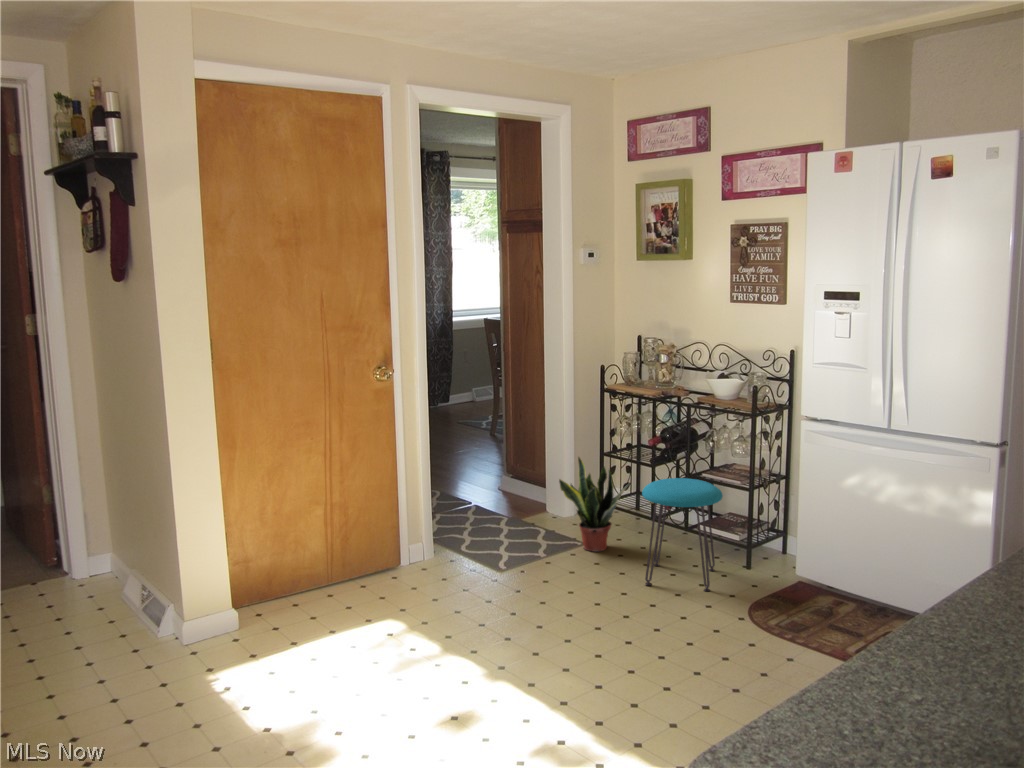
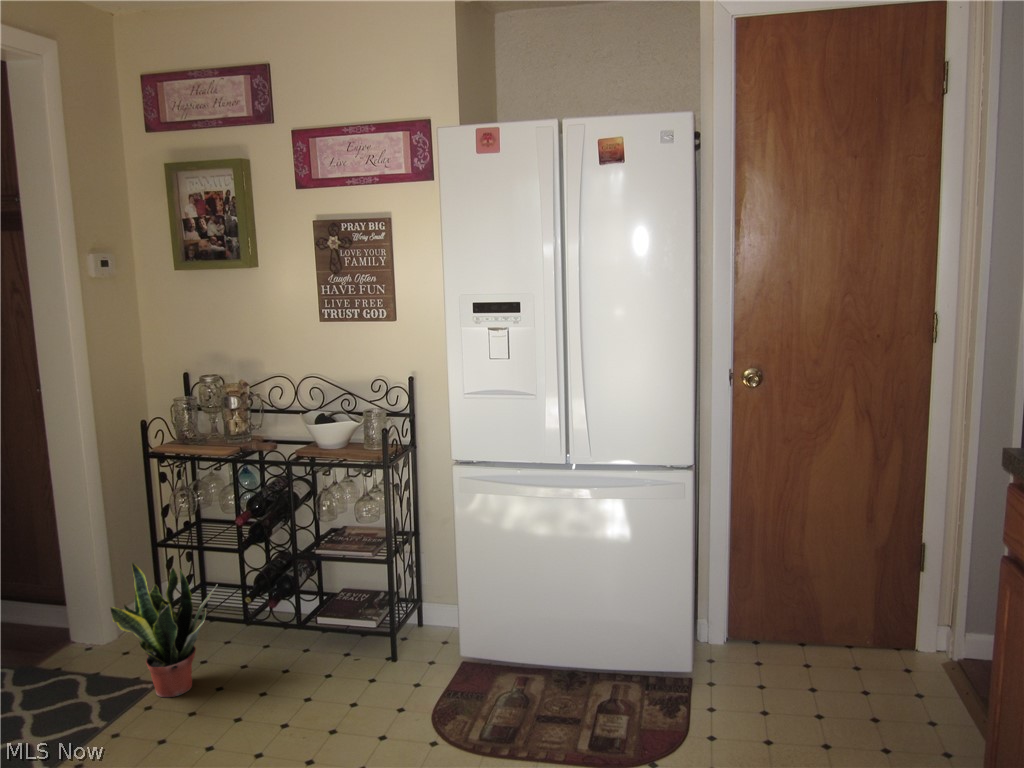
stool: present [642,478,723,591] -> none [256,565,371,736]

